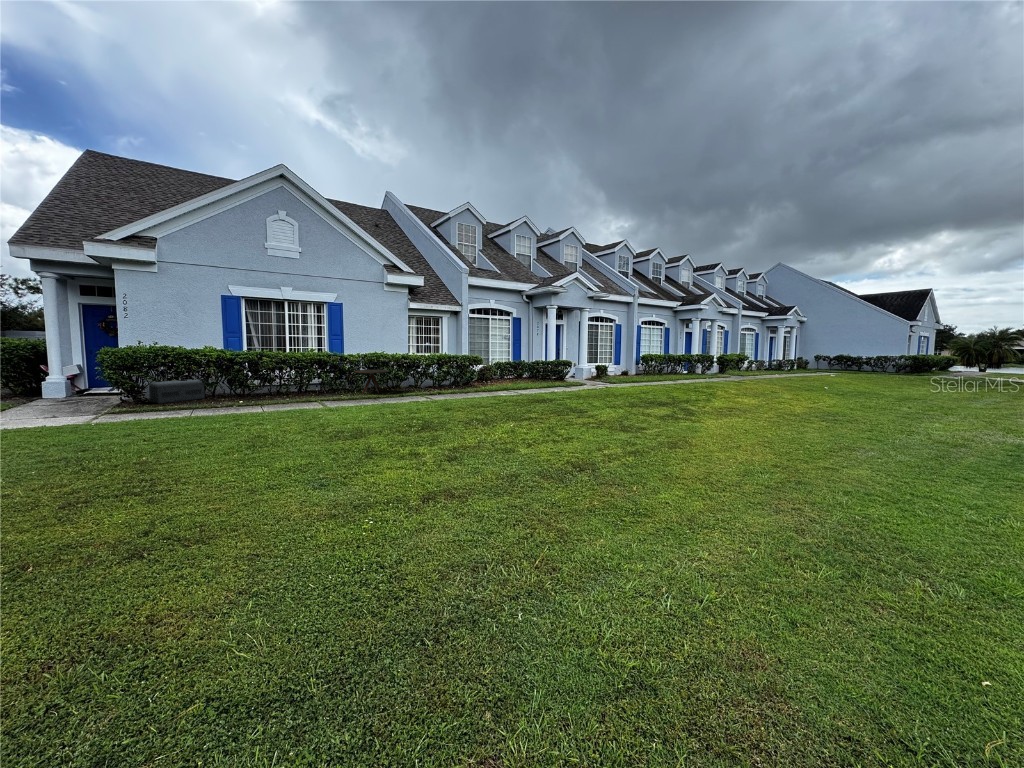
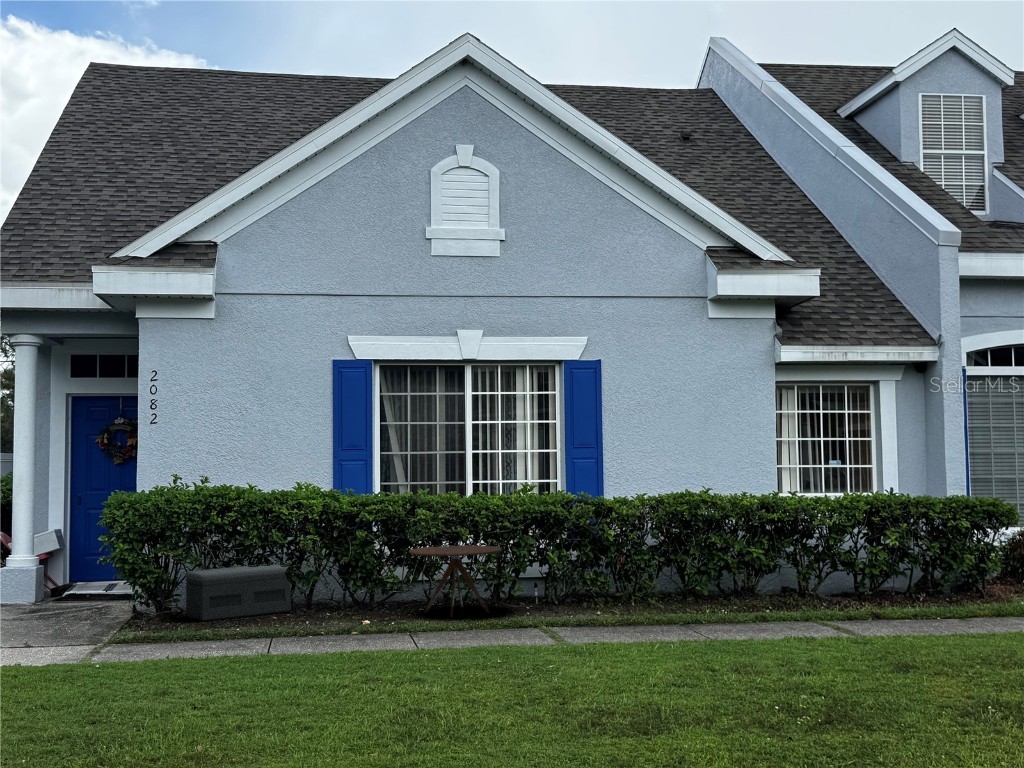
round table: present [354,370,389,394] -> present [409,545,502,617]

